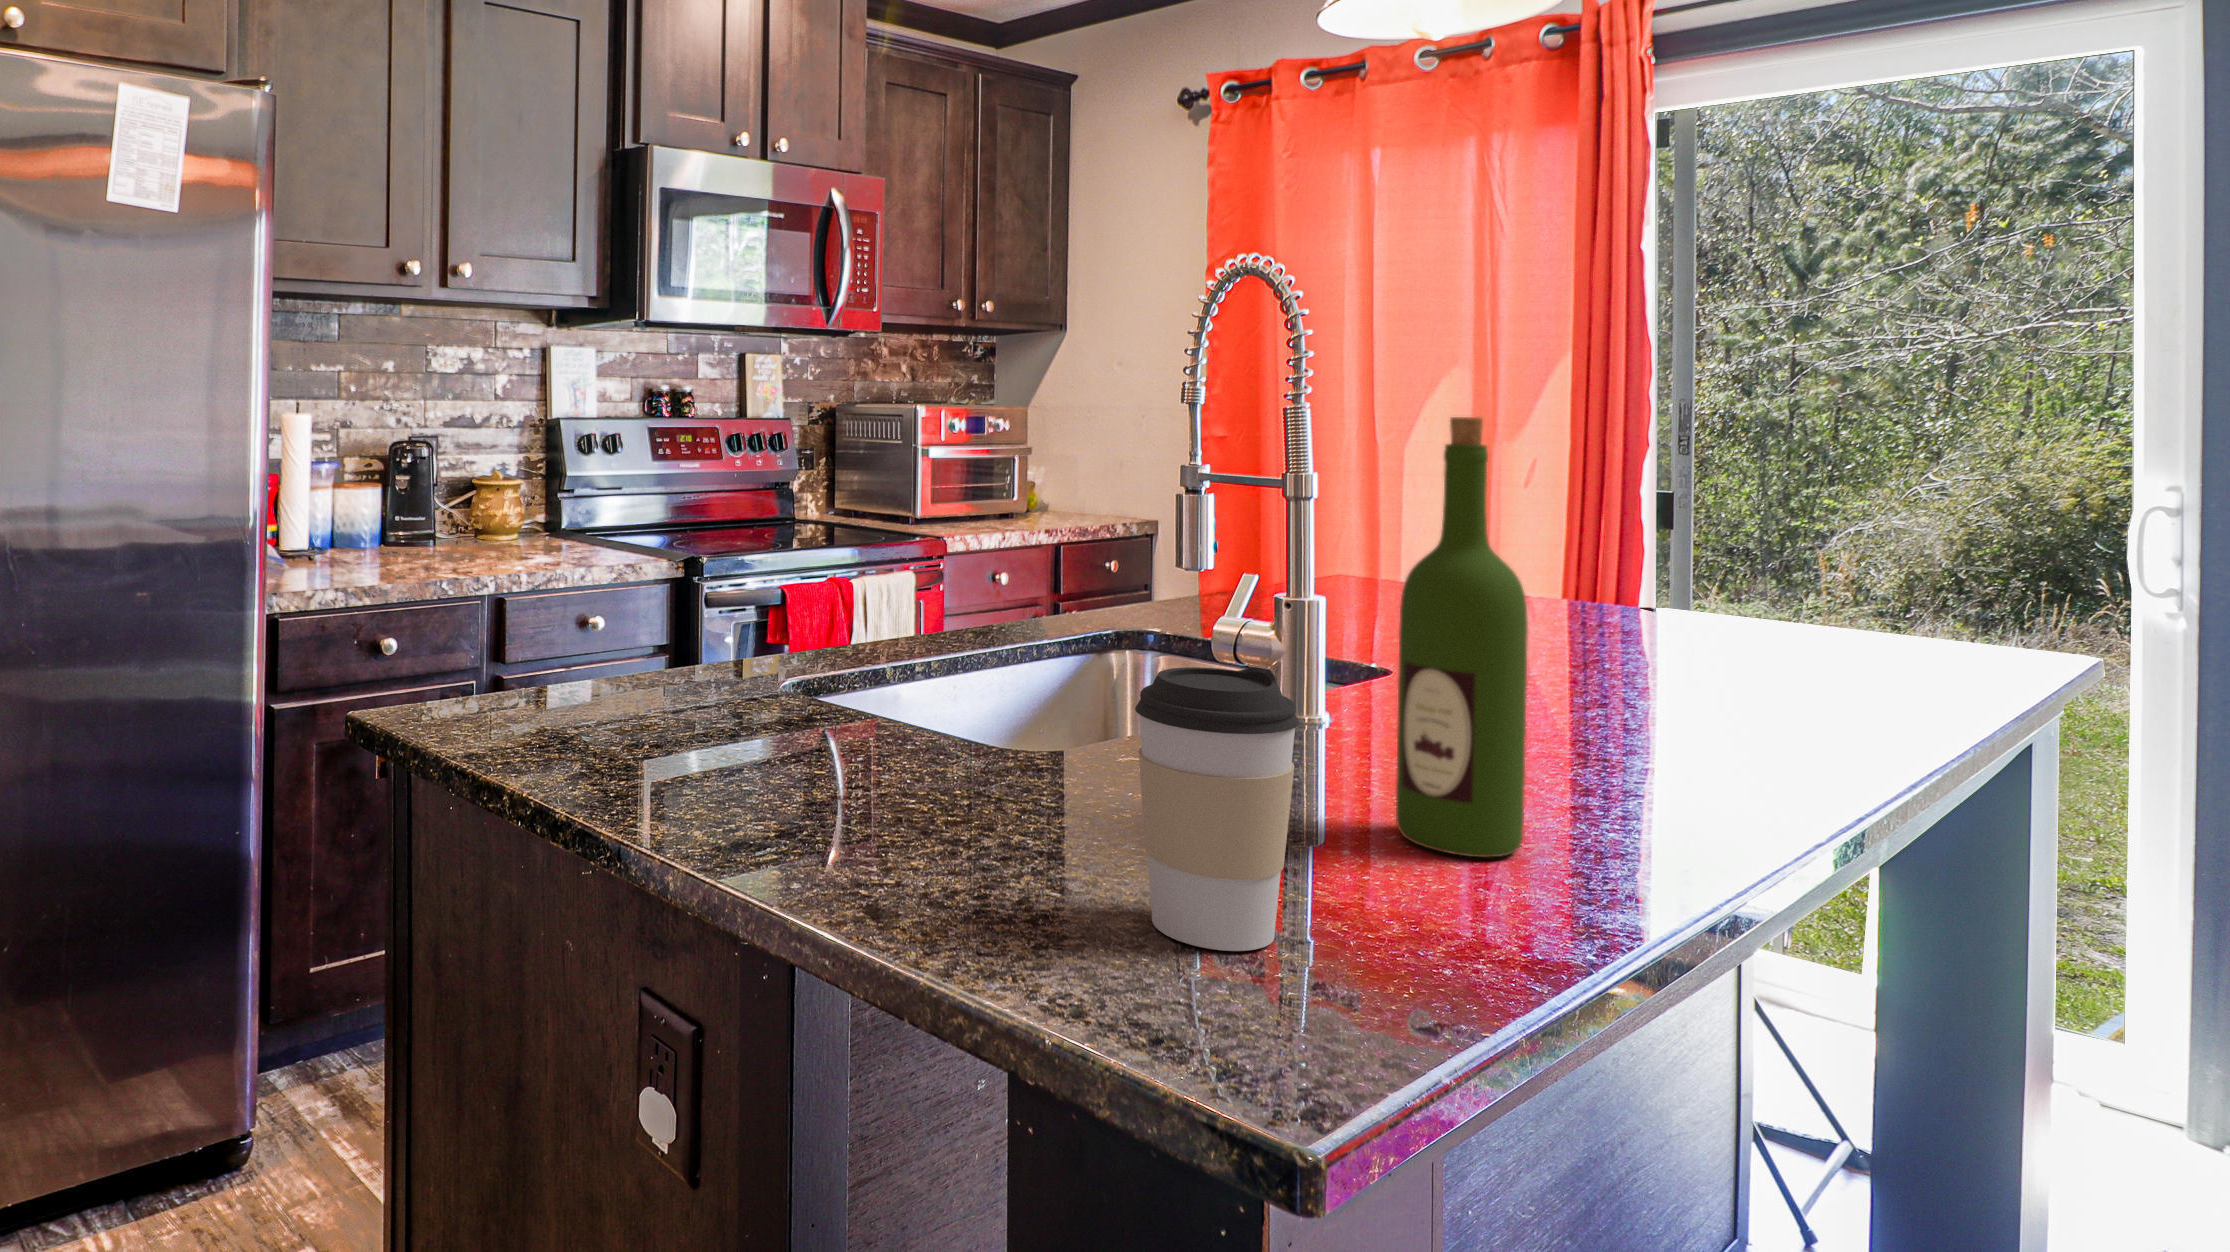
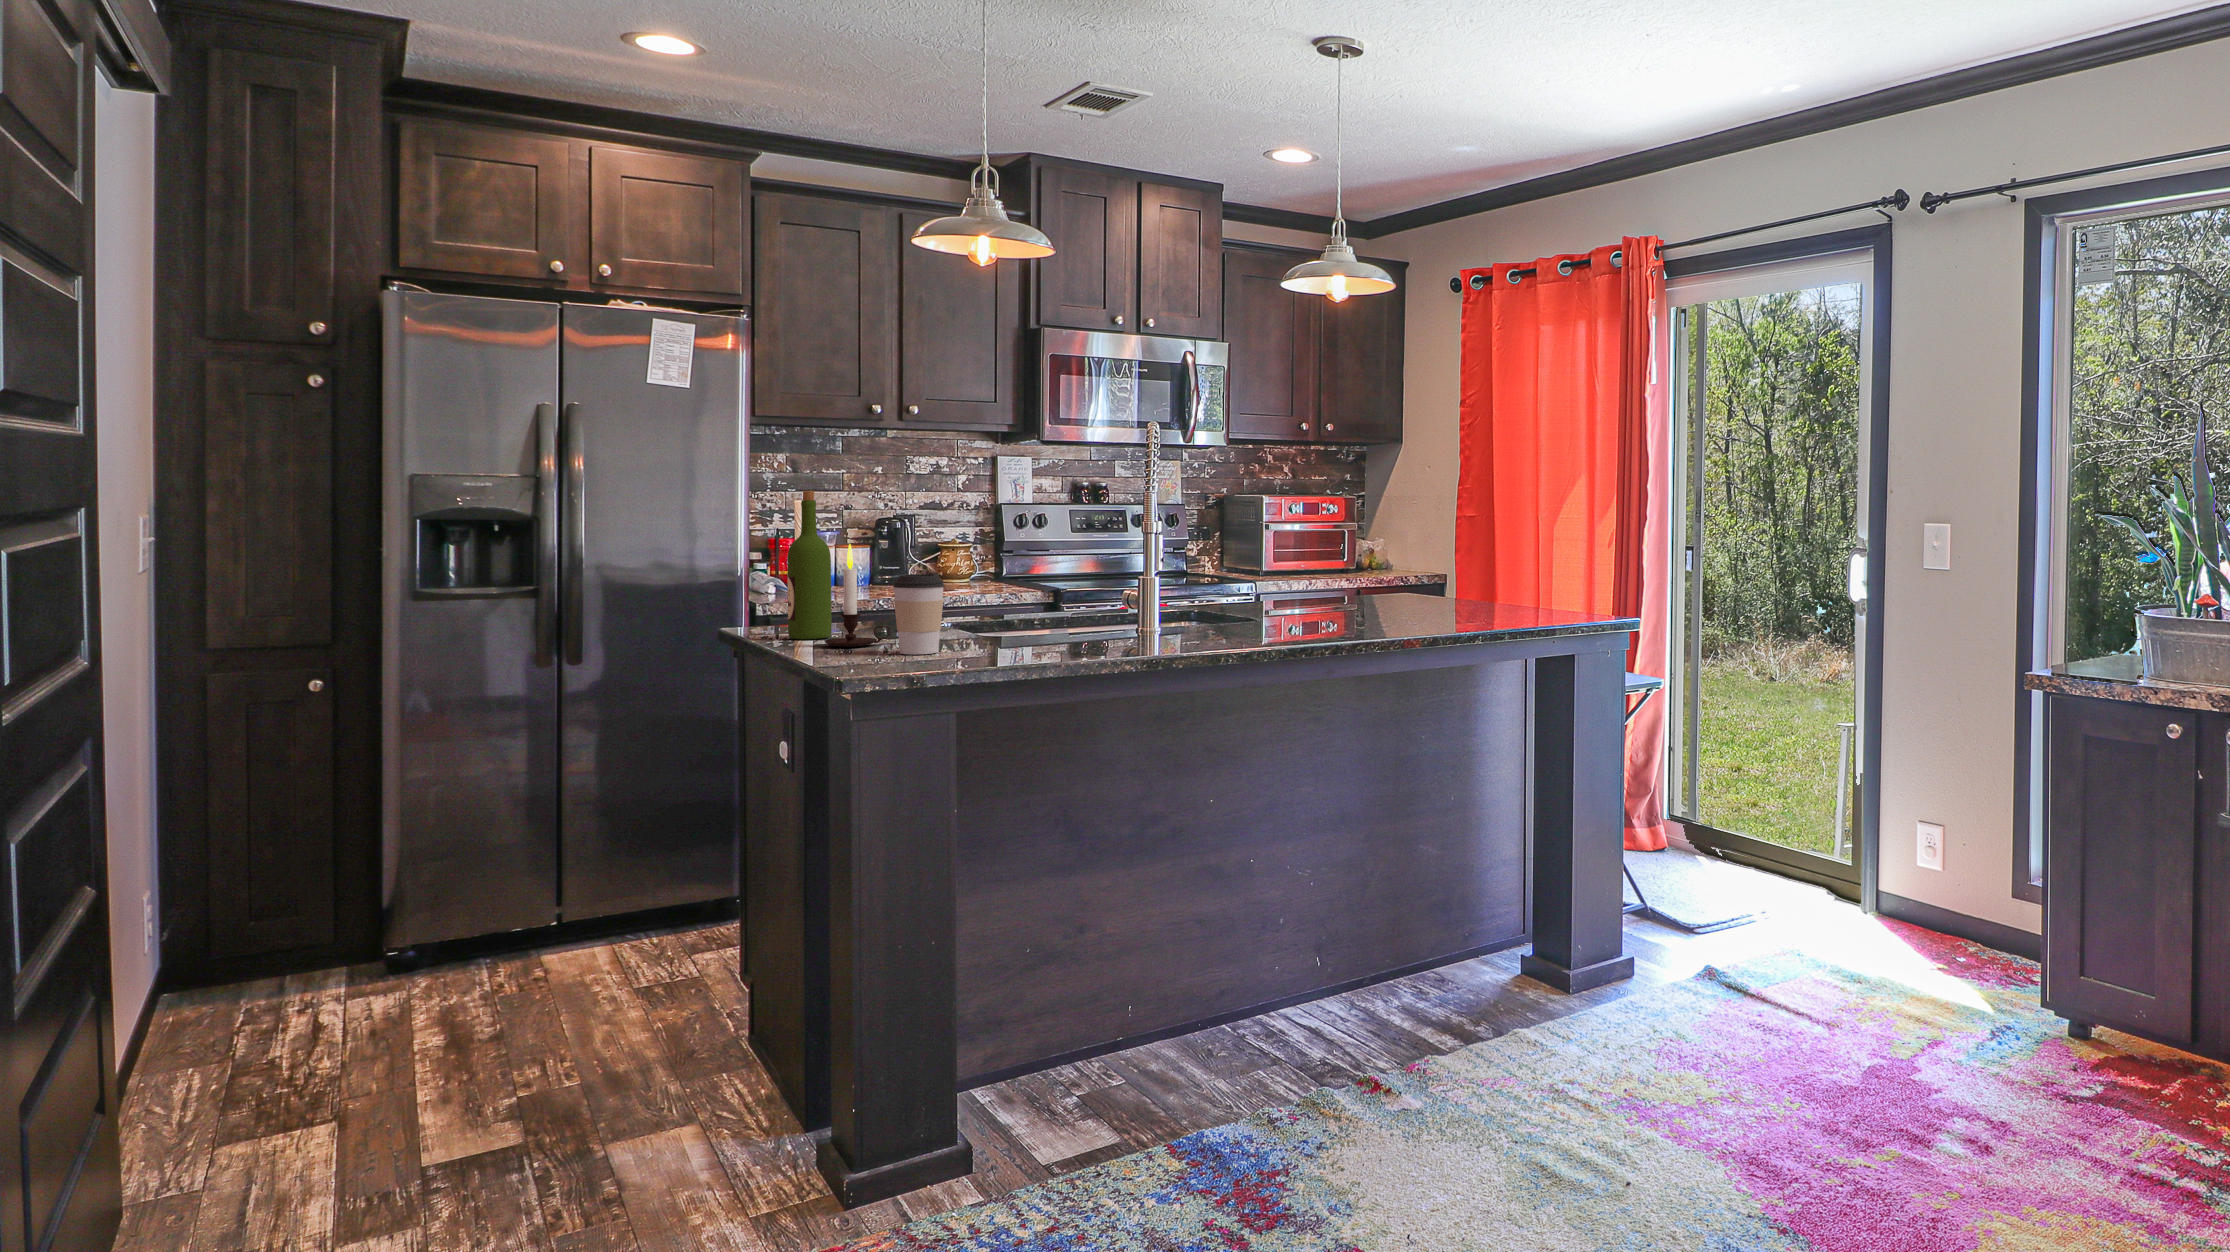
wine bottle: present [1396,417,1528,857] -> present [787,491,832,639]
candle: none [829,562,996,882] -> present [824,544,890,647]

